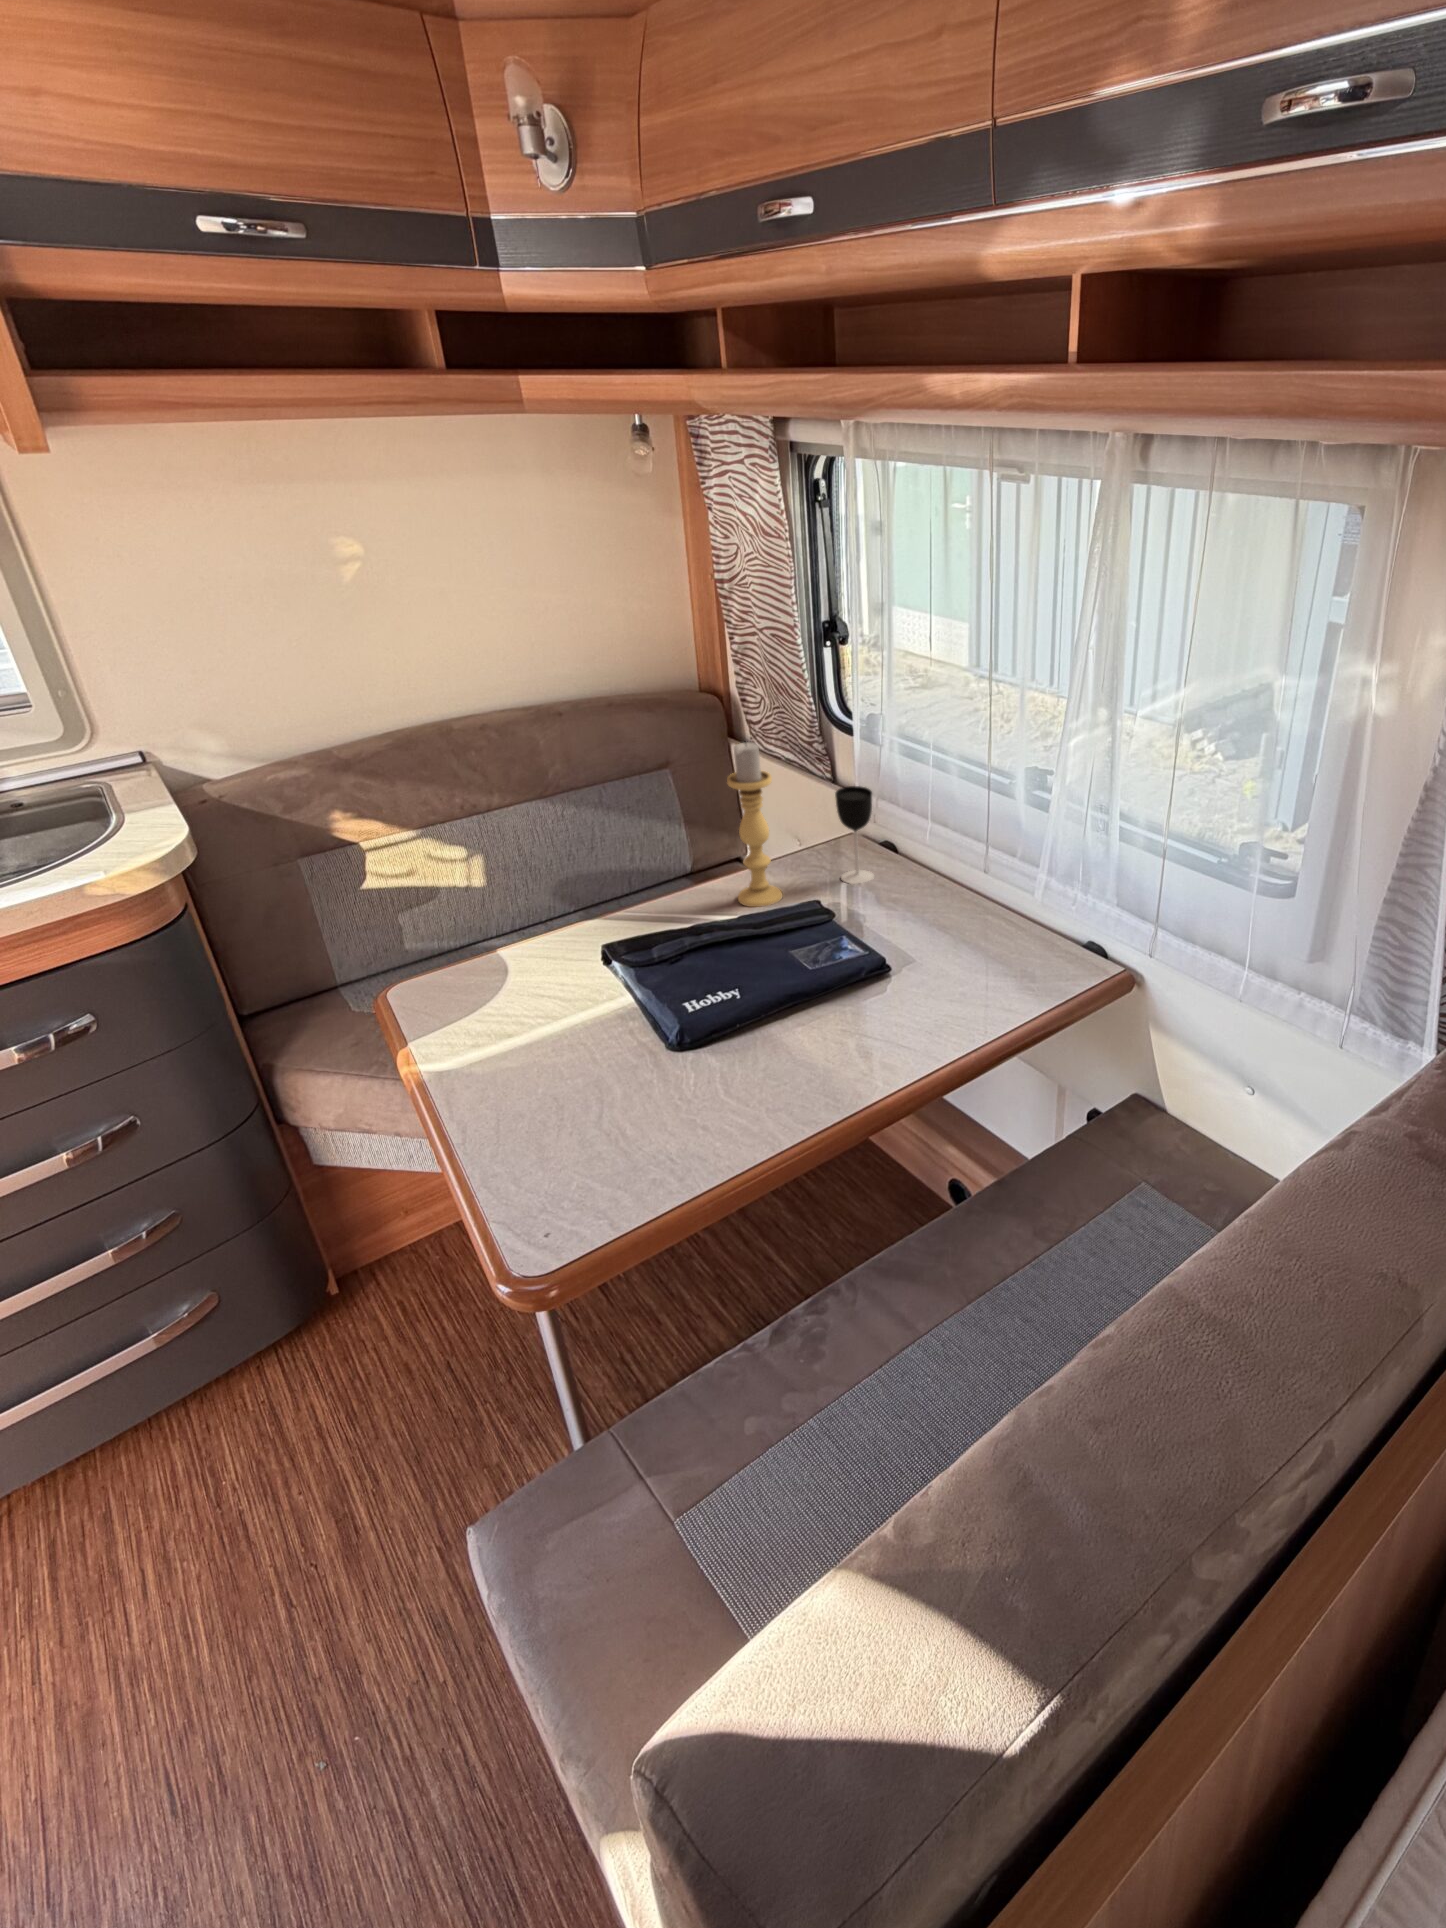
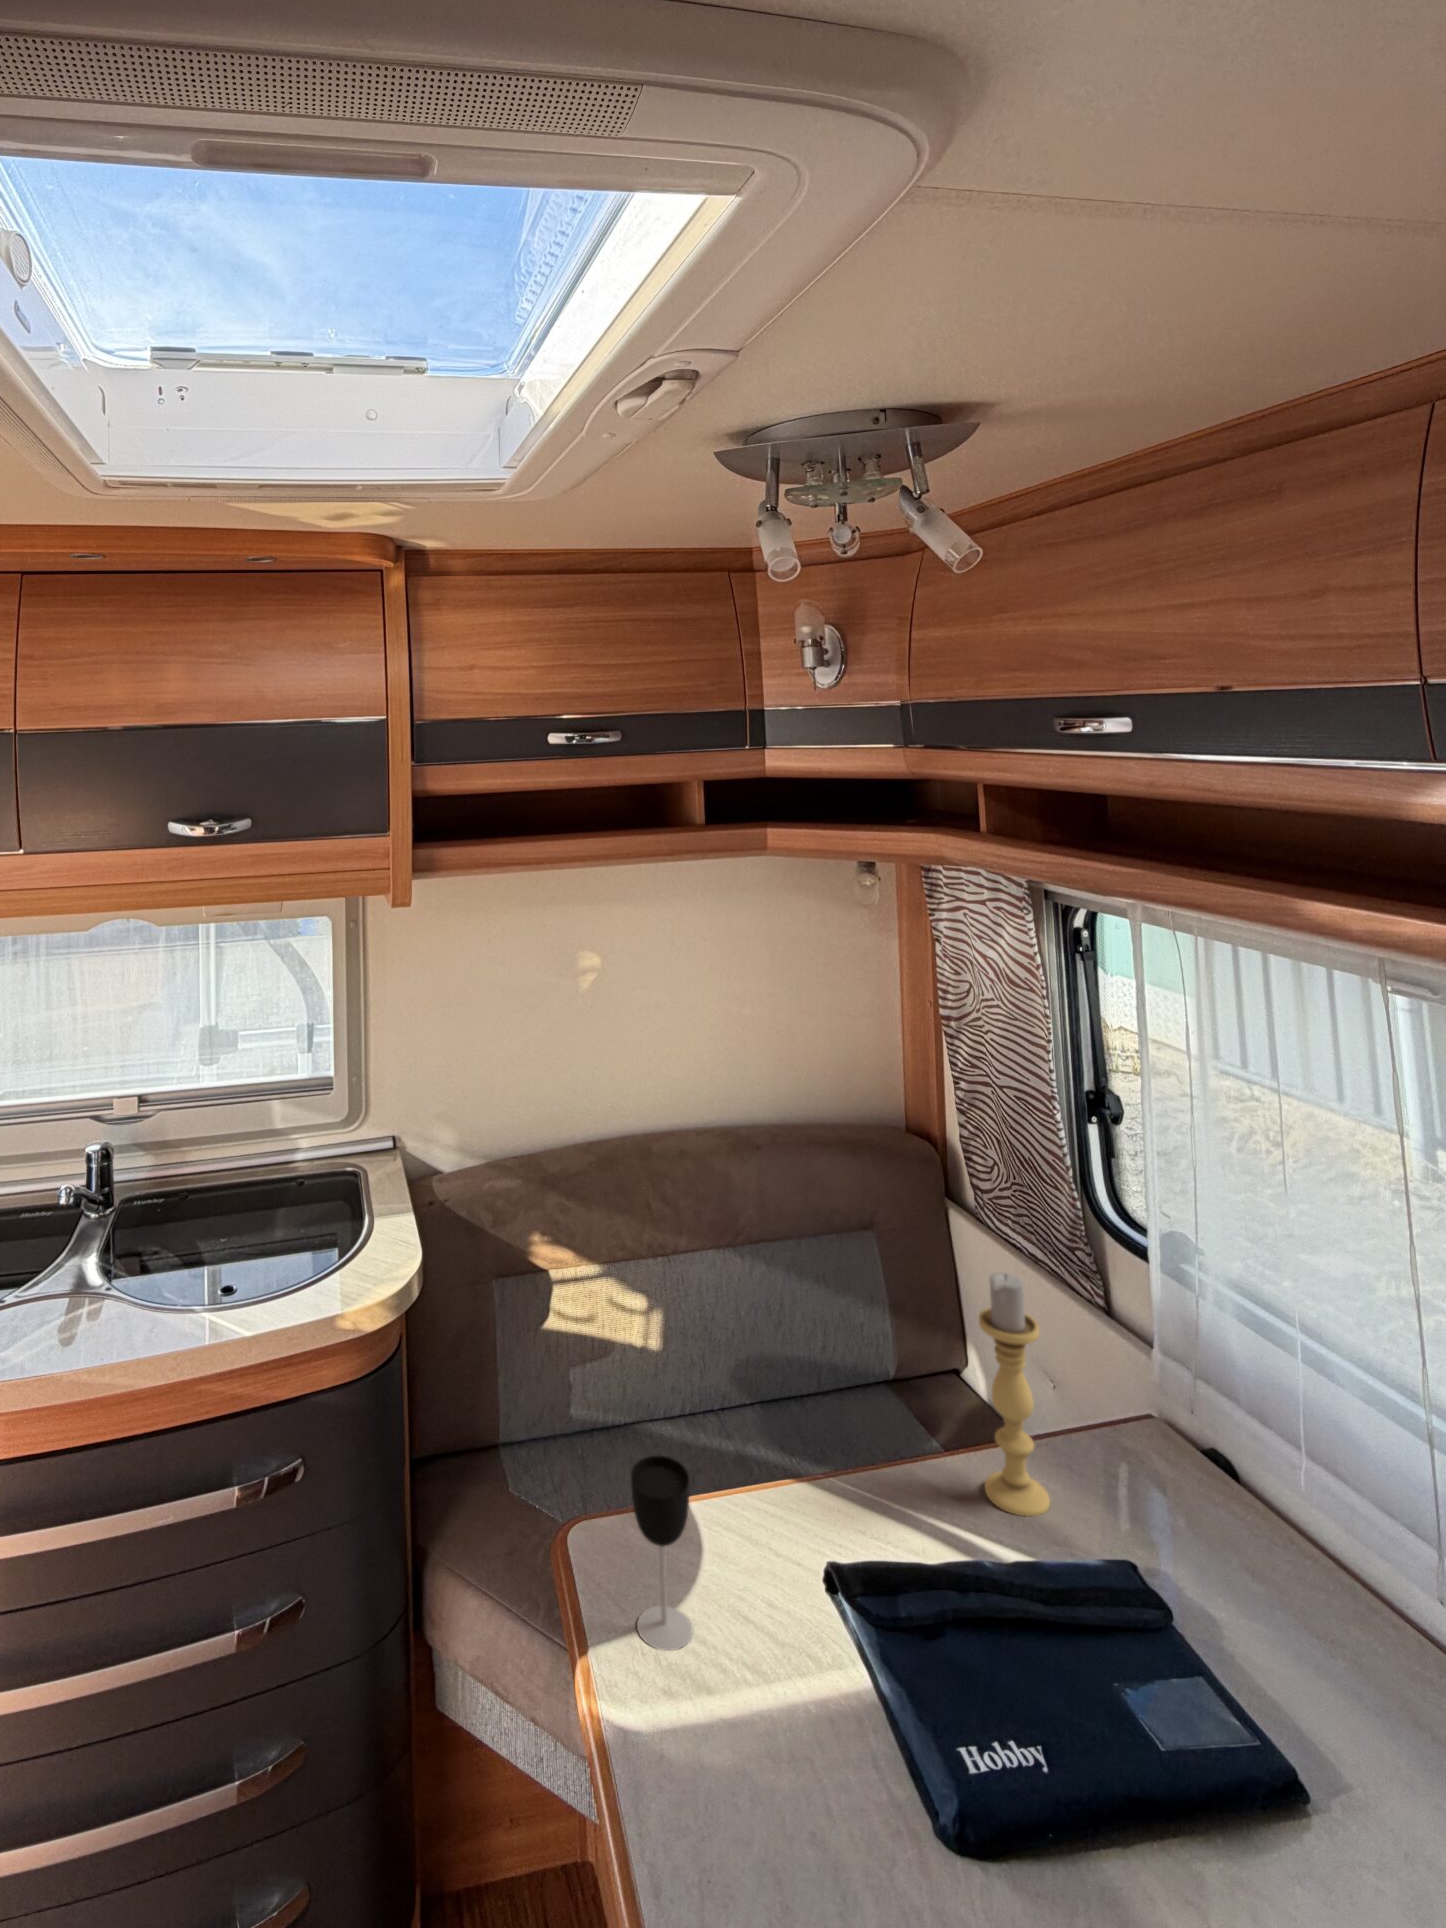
wine glass: present [835,786,874,884] -> present [631,1456,692,1651]

